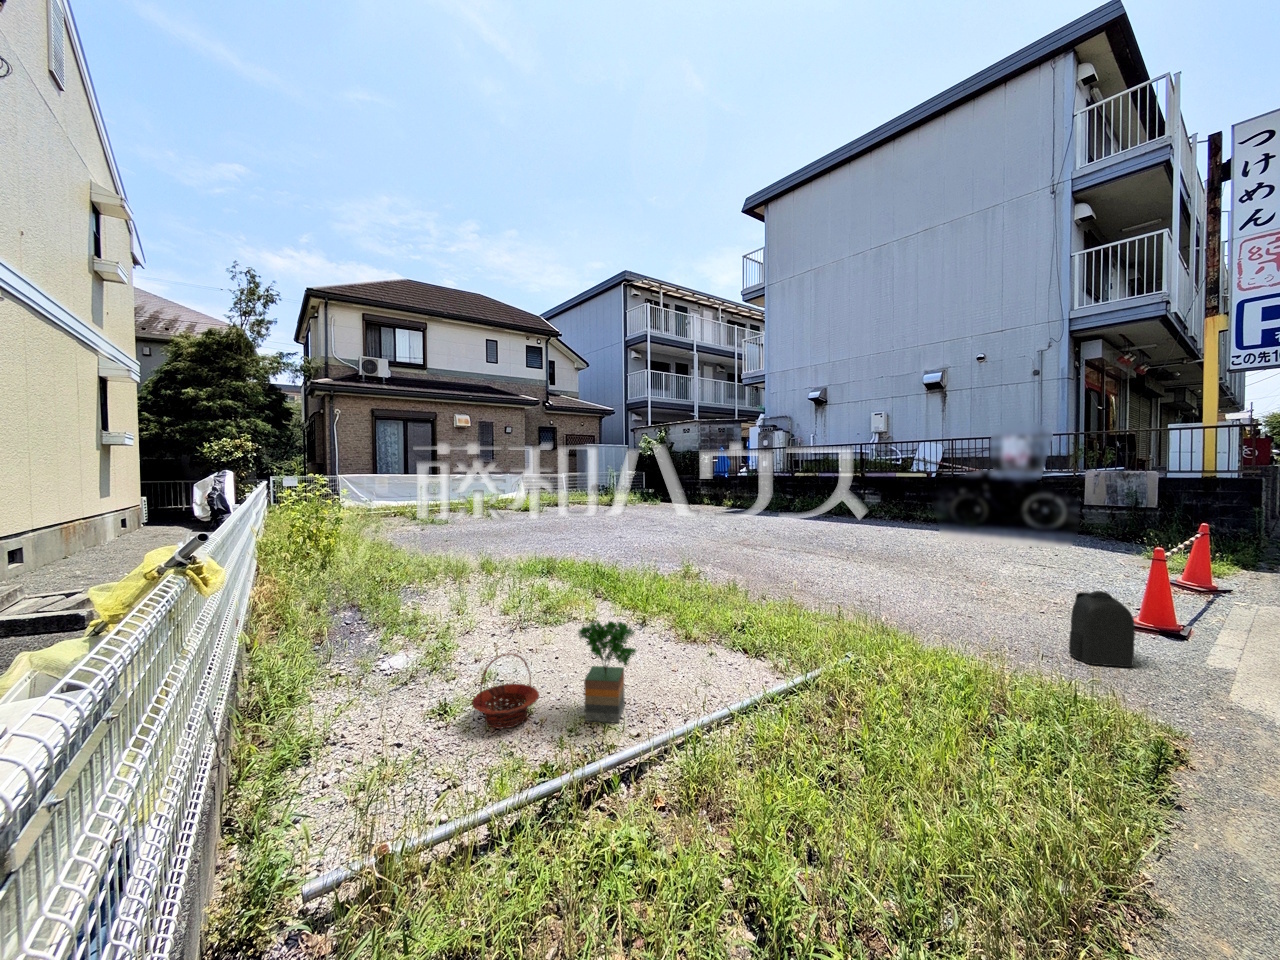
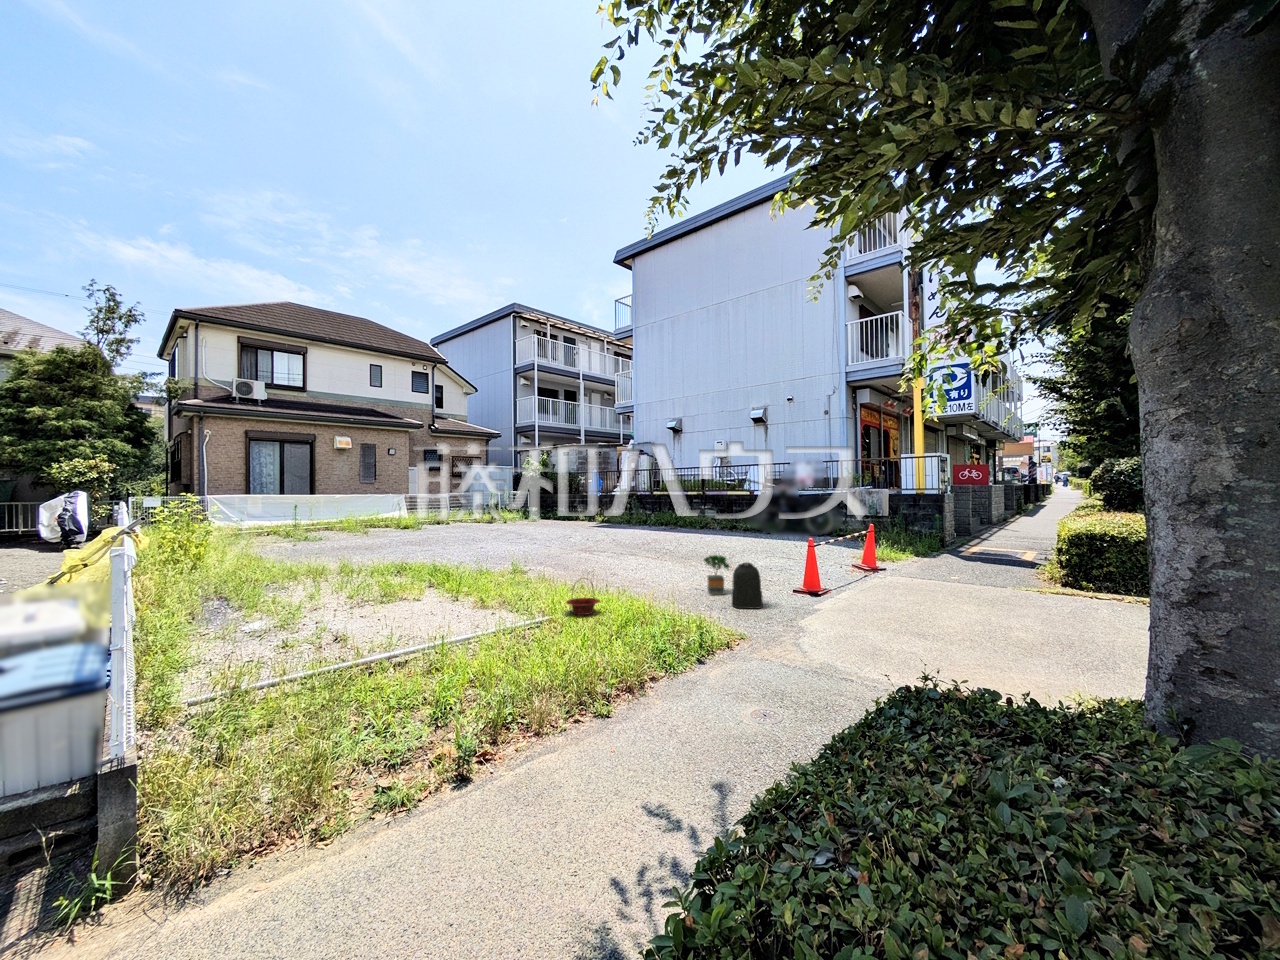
potted tree: present [578,621,636,723] -> present [704,555,729,595]
basket: present [472,653,539,729] -> present [566,579,600,615]

